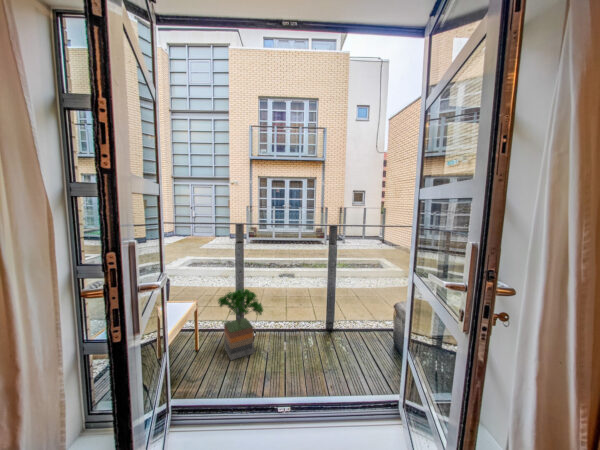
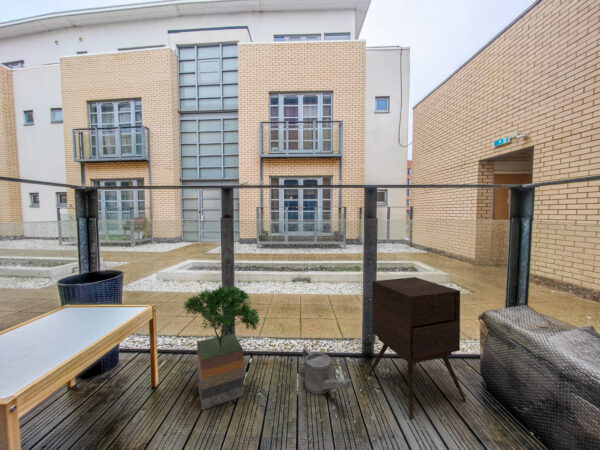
side table: none [329,282,380,362] -> present [369,277,466,418]
watering can: none [289,326,316,352] -> present [303,348,351,394]

